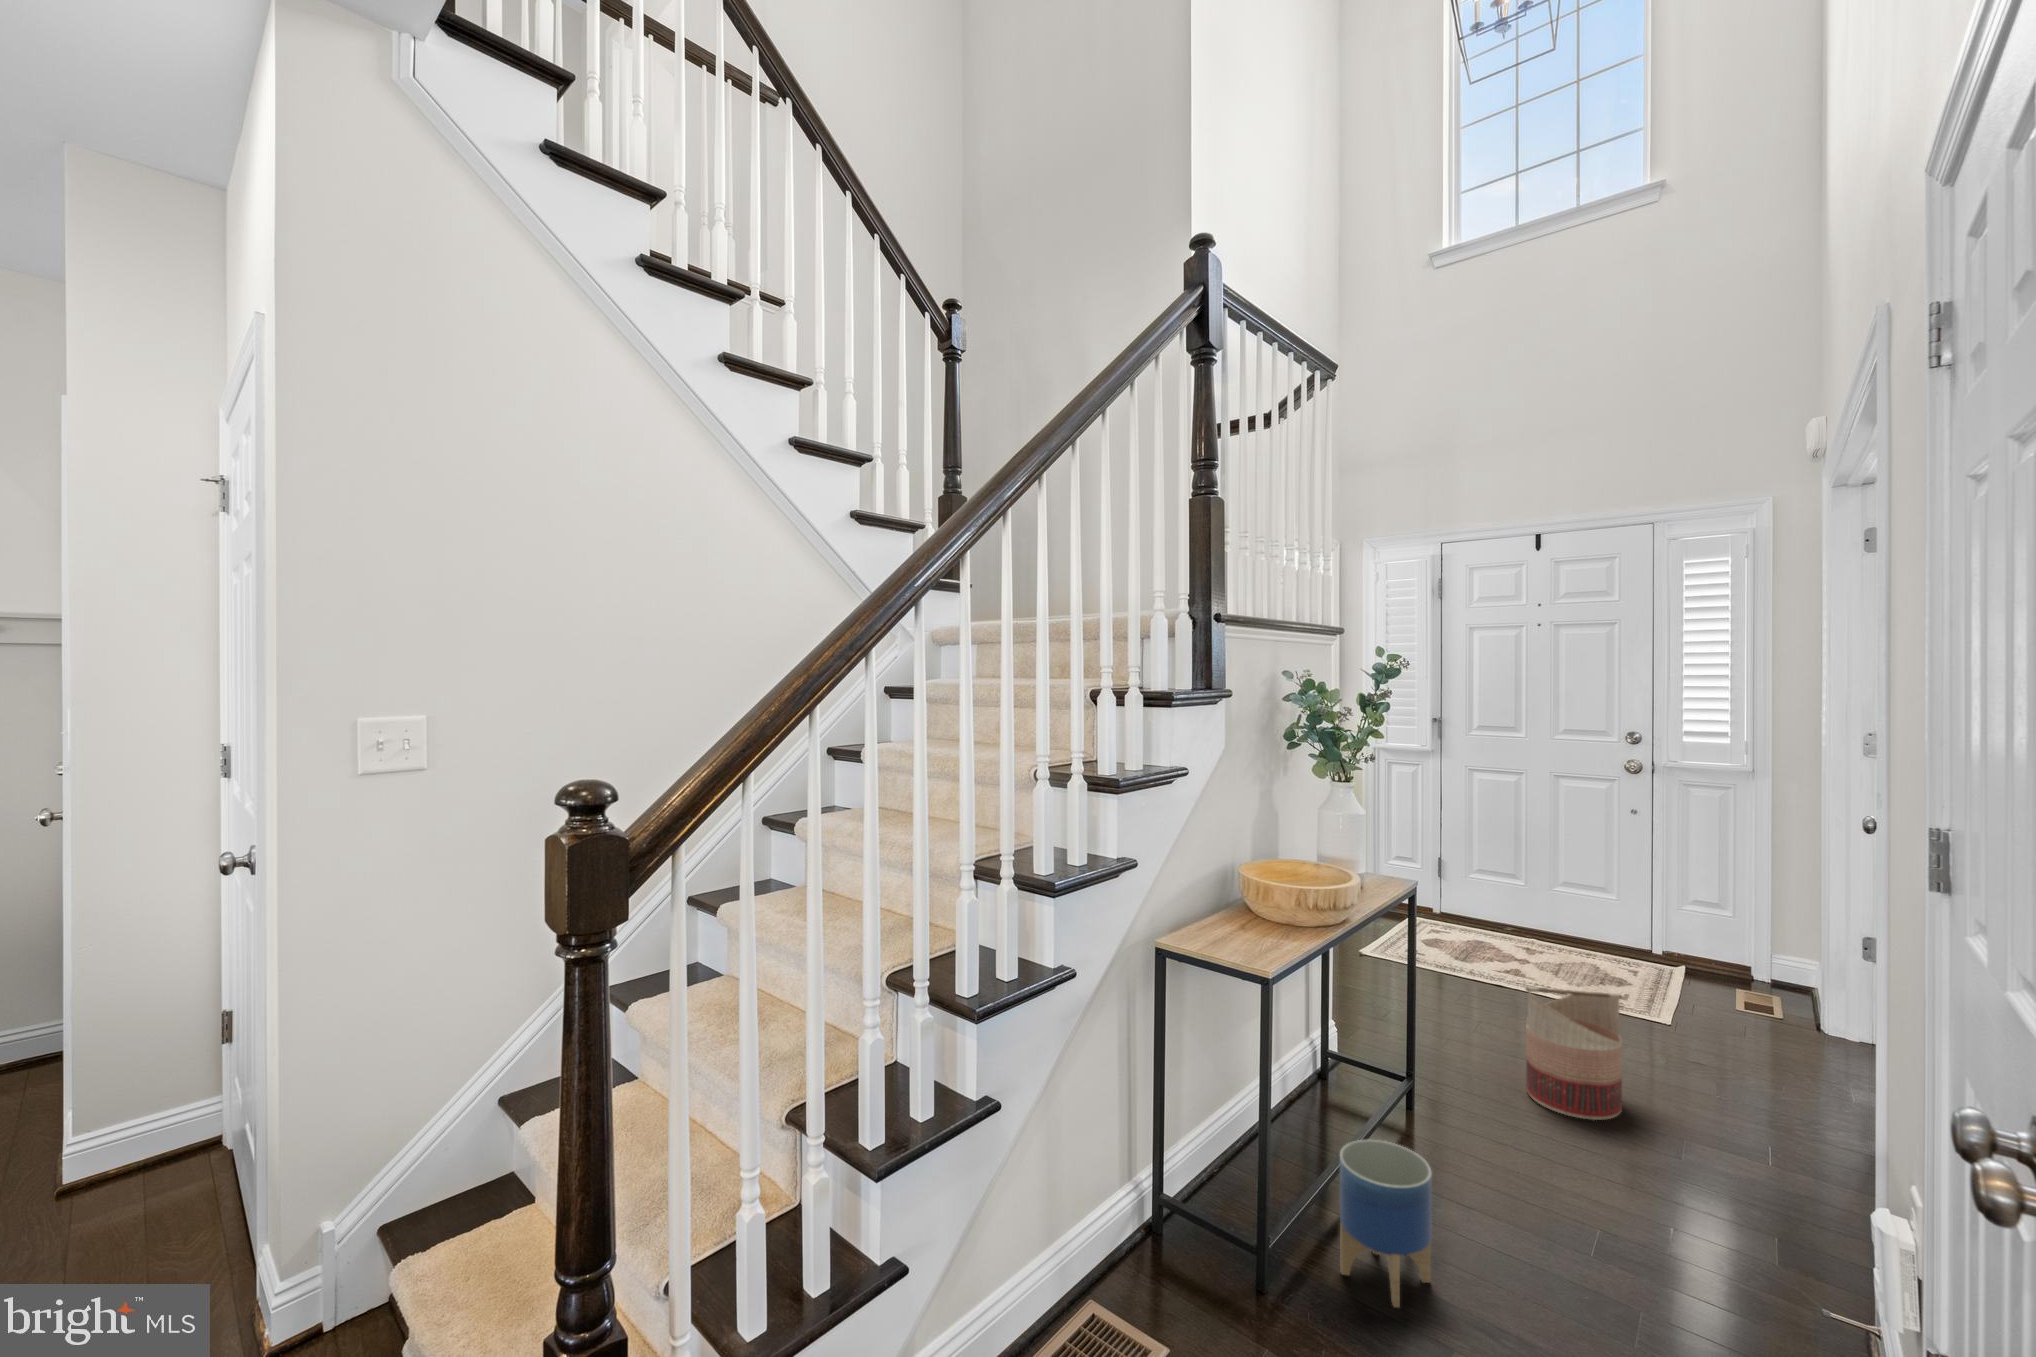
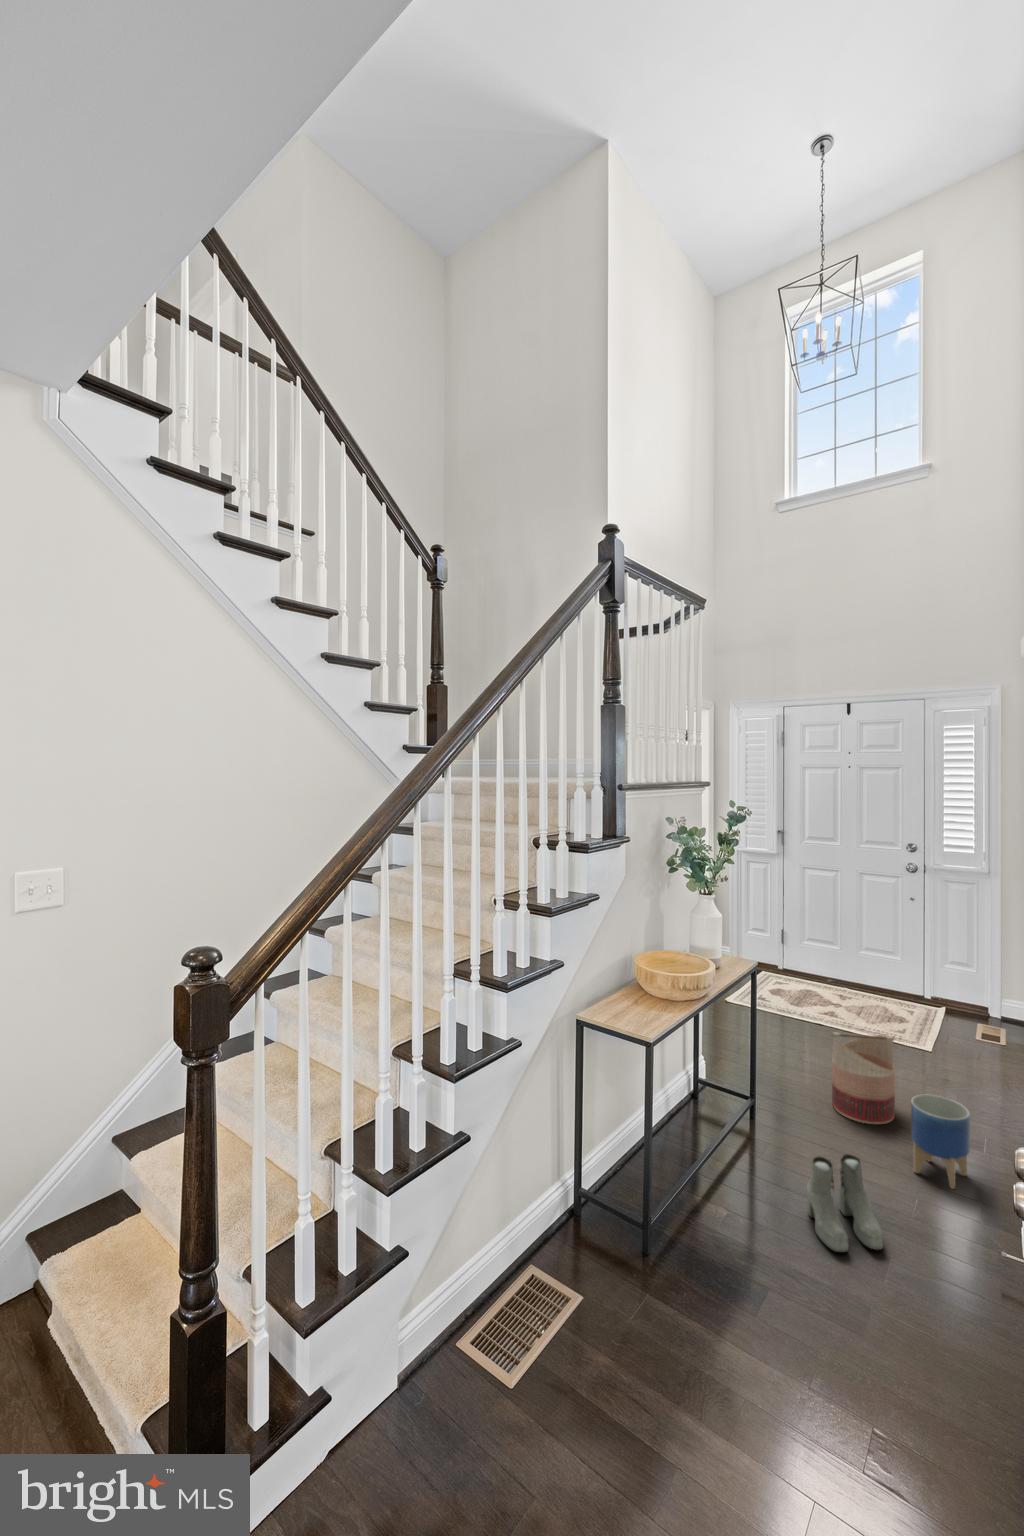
planter: present [1340,1140,1432,1307] -> present [911,1094,970,1189]
boots: none [1499,1155,1622,1298] -> present [807,1154,883,1252]

